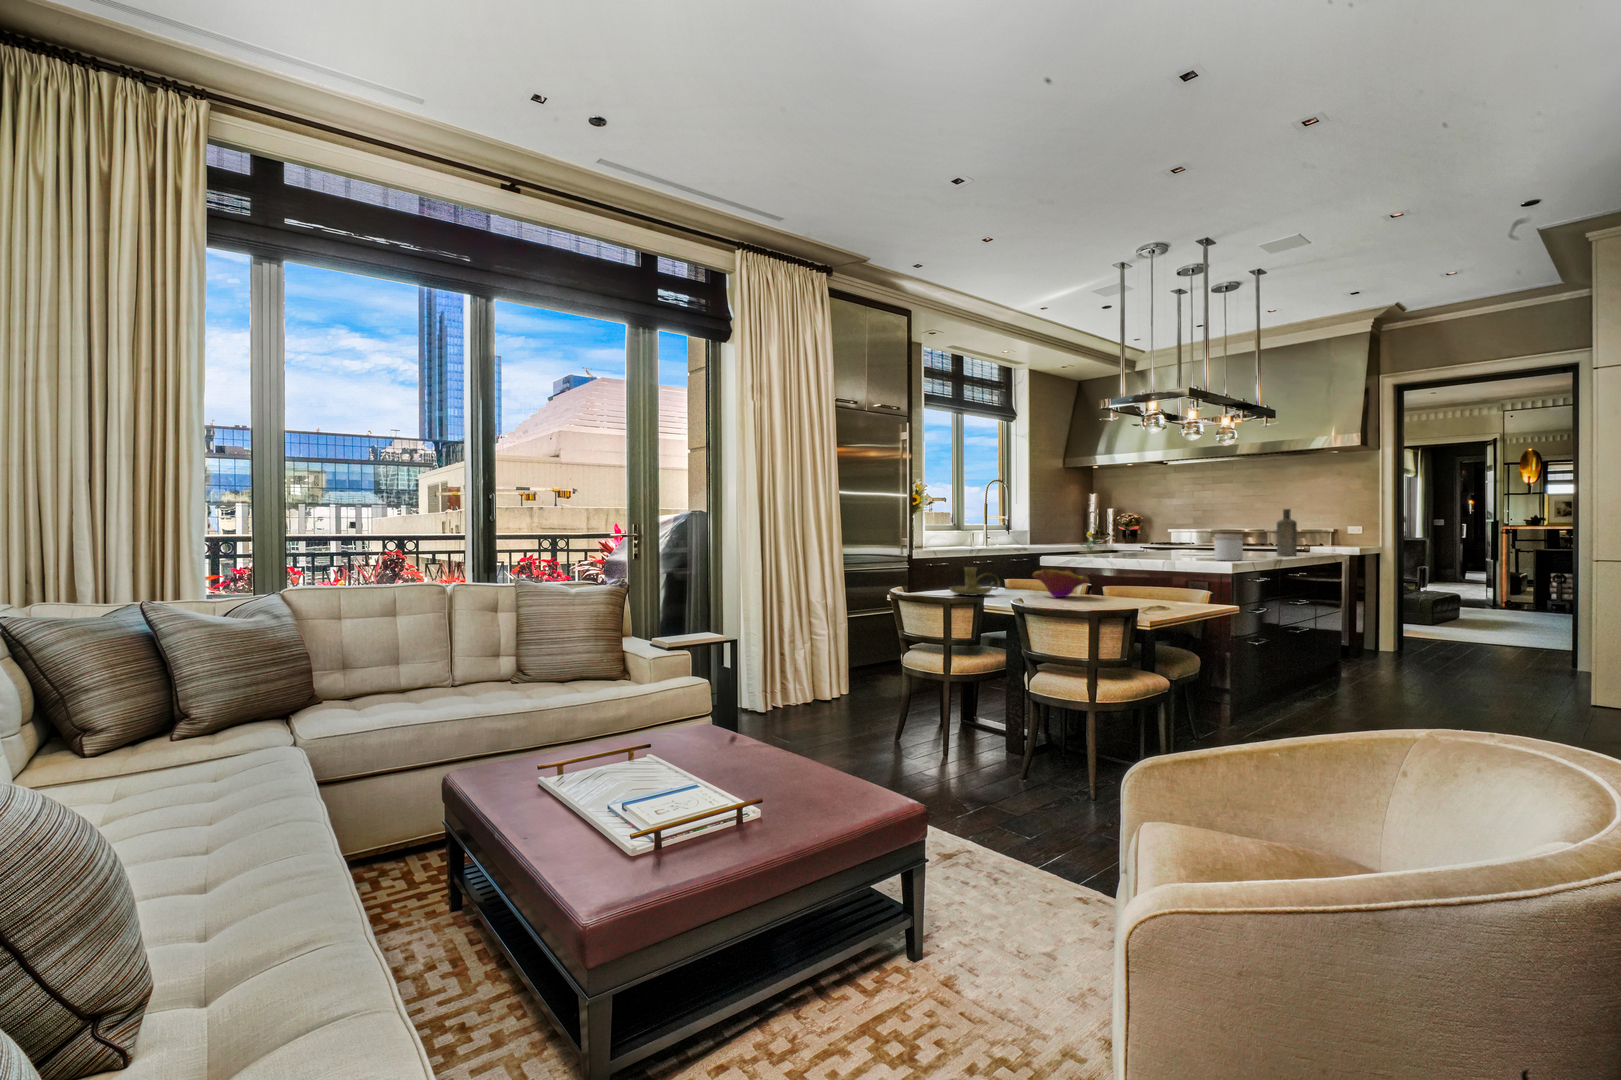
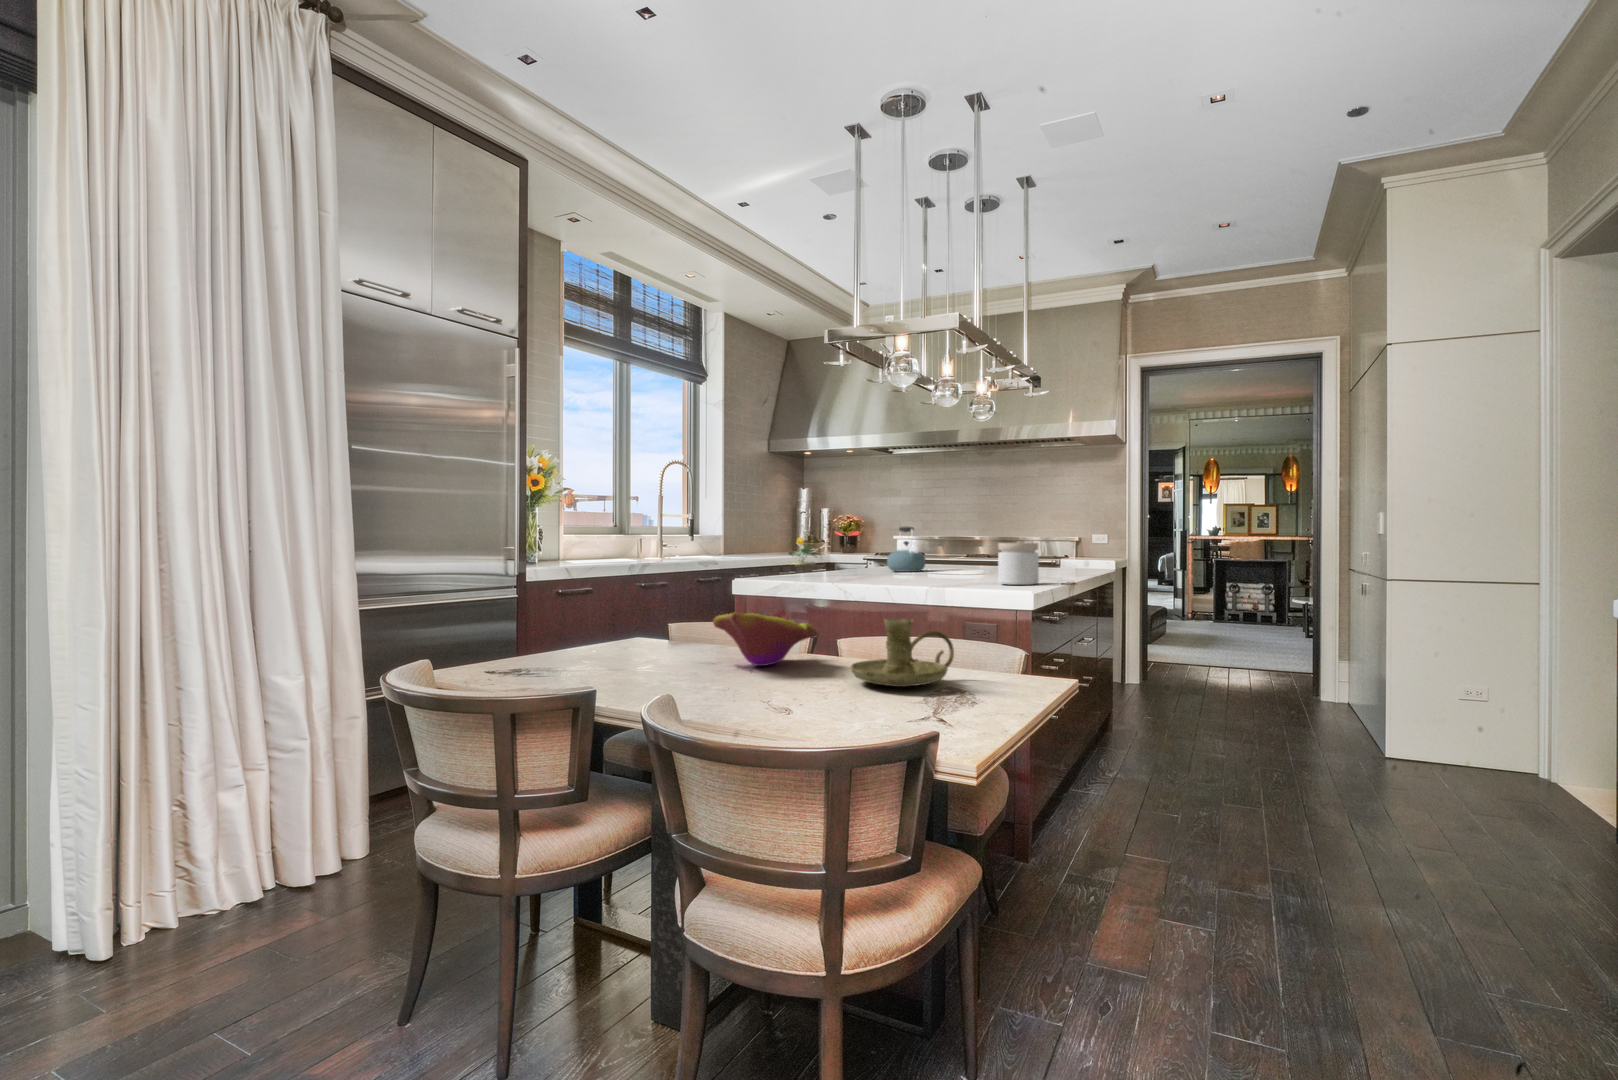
bottle: present [1277,509,1297,556] -> none [1056,507,1085,574]
kettle: none [1151,524,1181,556] -> present [887,527,926,572]
candle holder: present [950,567,1000,596] -> present [851,619,954,687]

